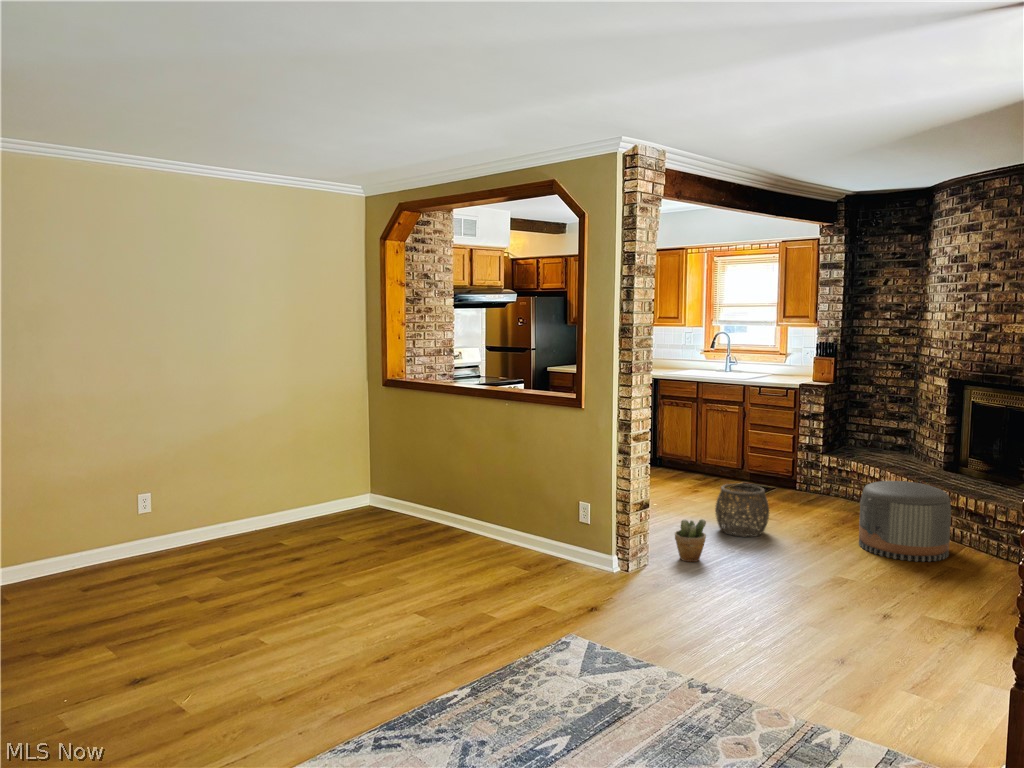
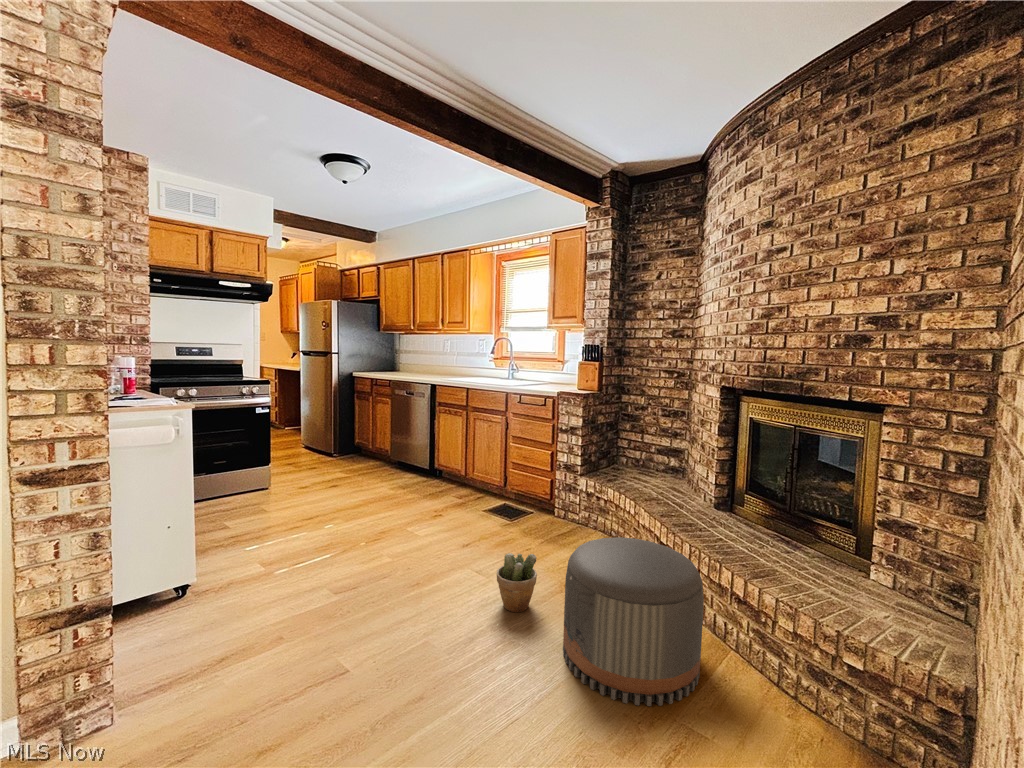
woven basket: present [715,484,769,537] -> none [368,528,449,621]
potted plant: present [675,519,706,562] -> present [496,553,537,612]

